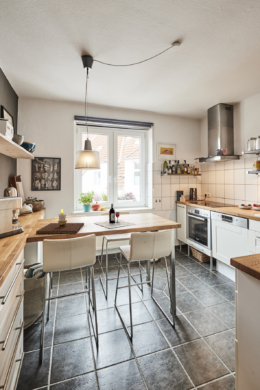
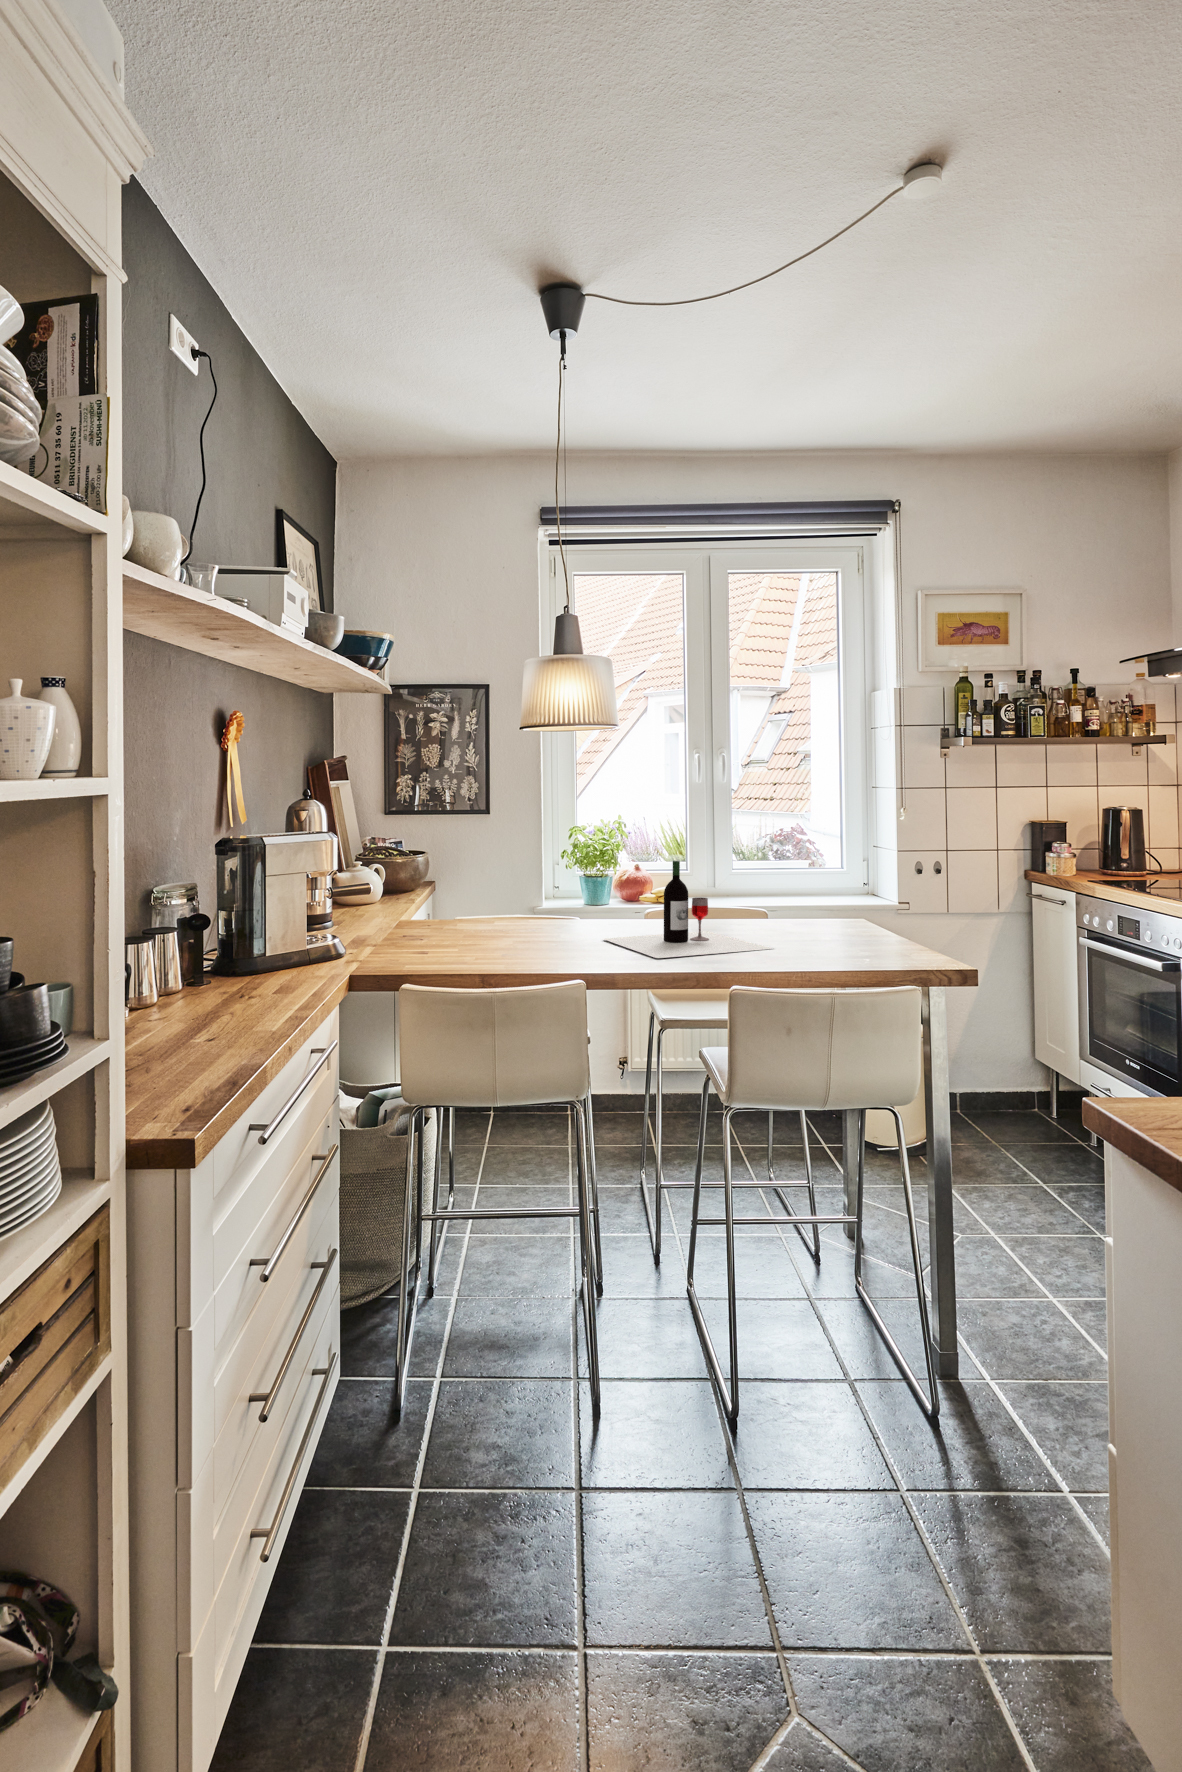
candle: present [36,209,84,234] -> none [381,874,563,968]

